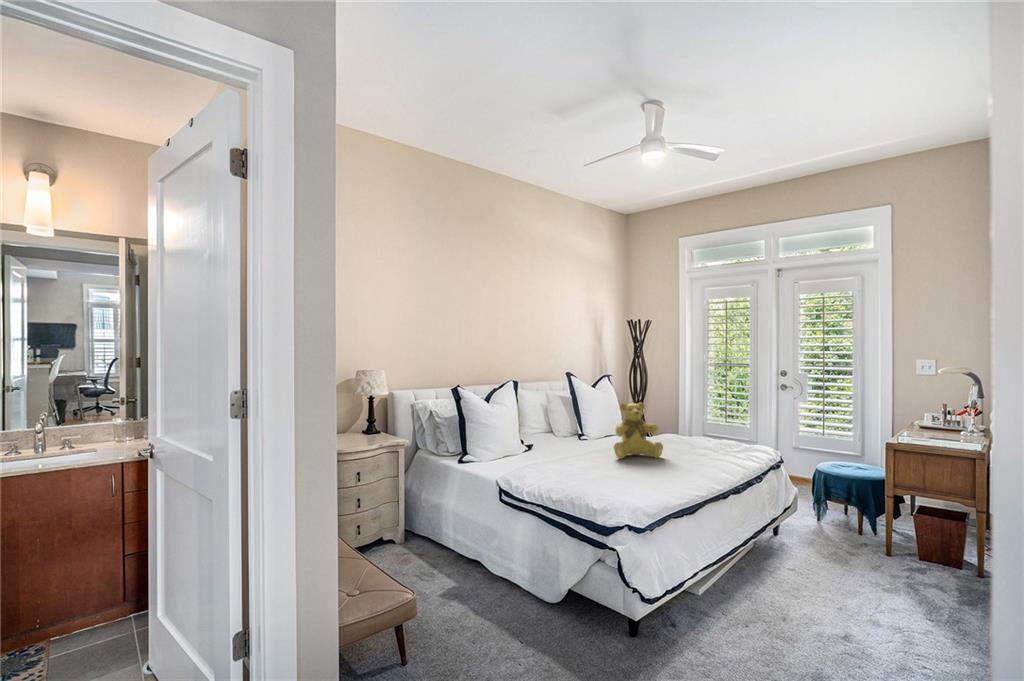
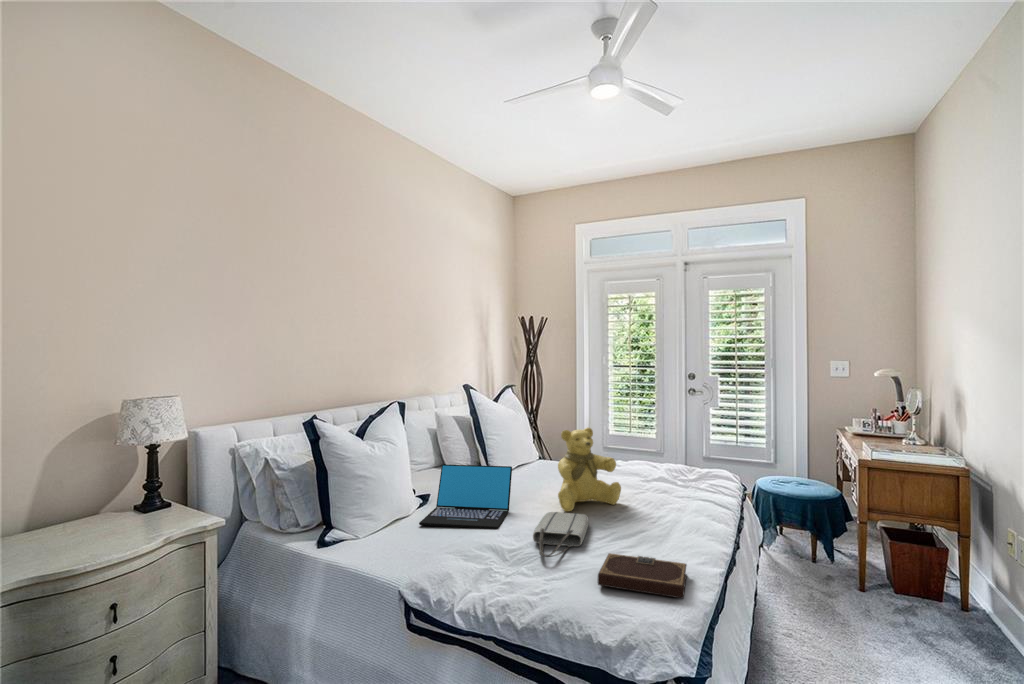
laptop: none [520,423,586,463] -> present [419,464,512,529]
tote bag: none [584,456,629,475] -> present [533,512,589,557]
notebook: none [608,474,669,496] -> present [598,553,687,599]

